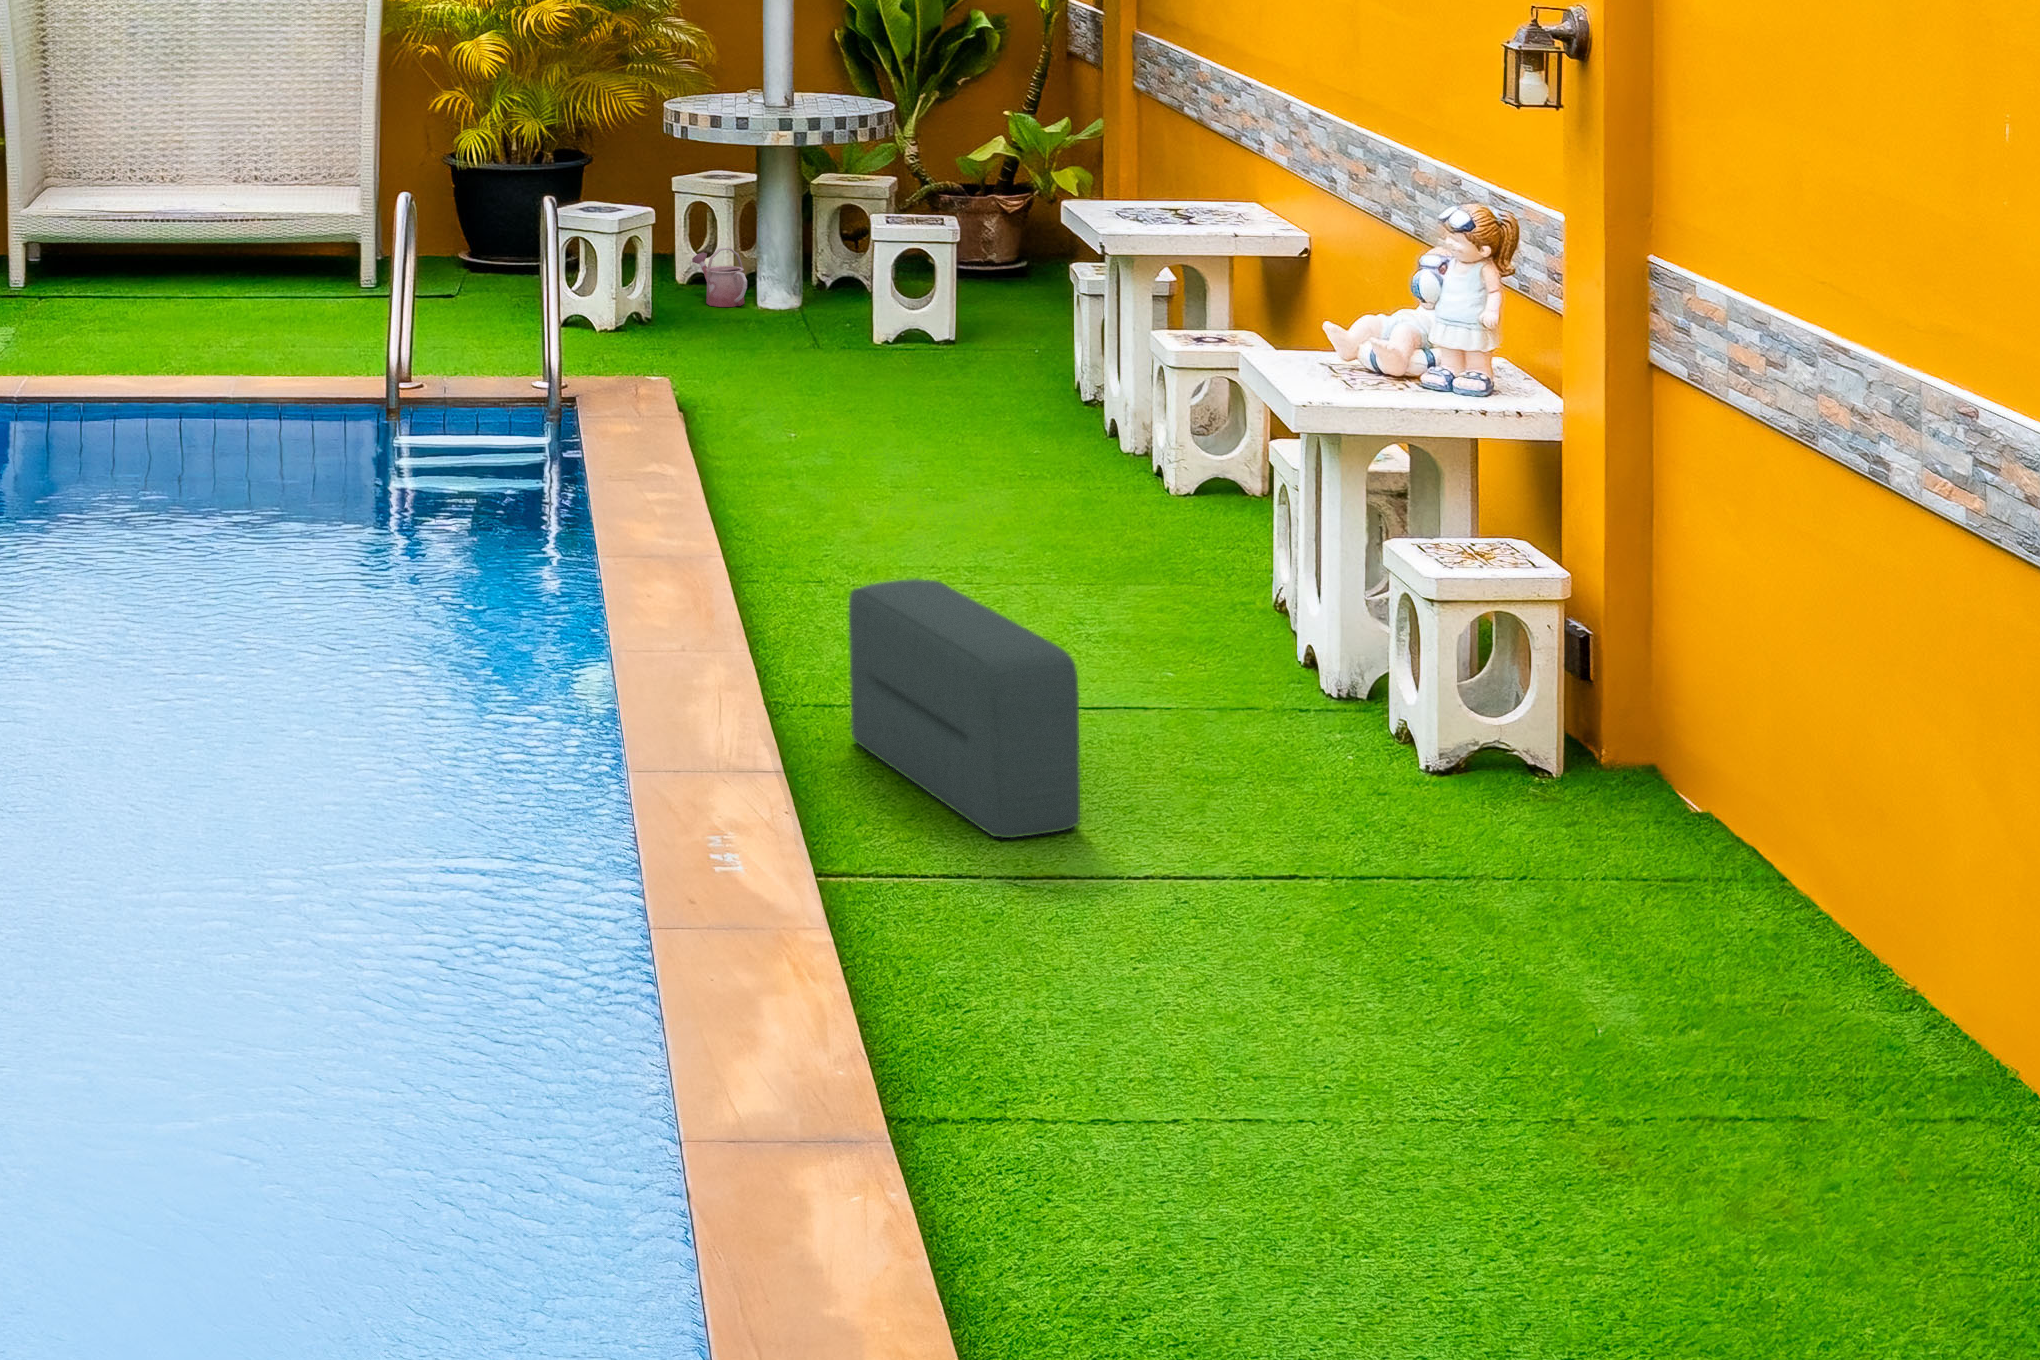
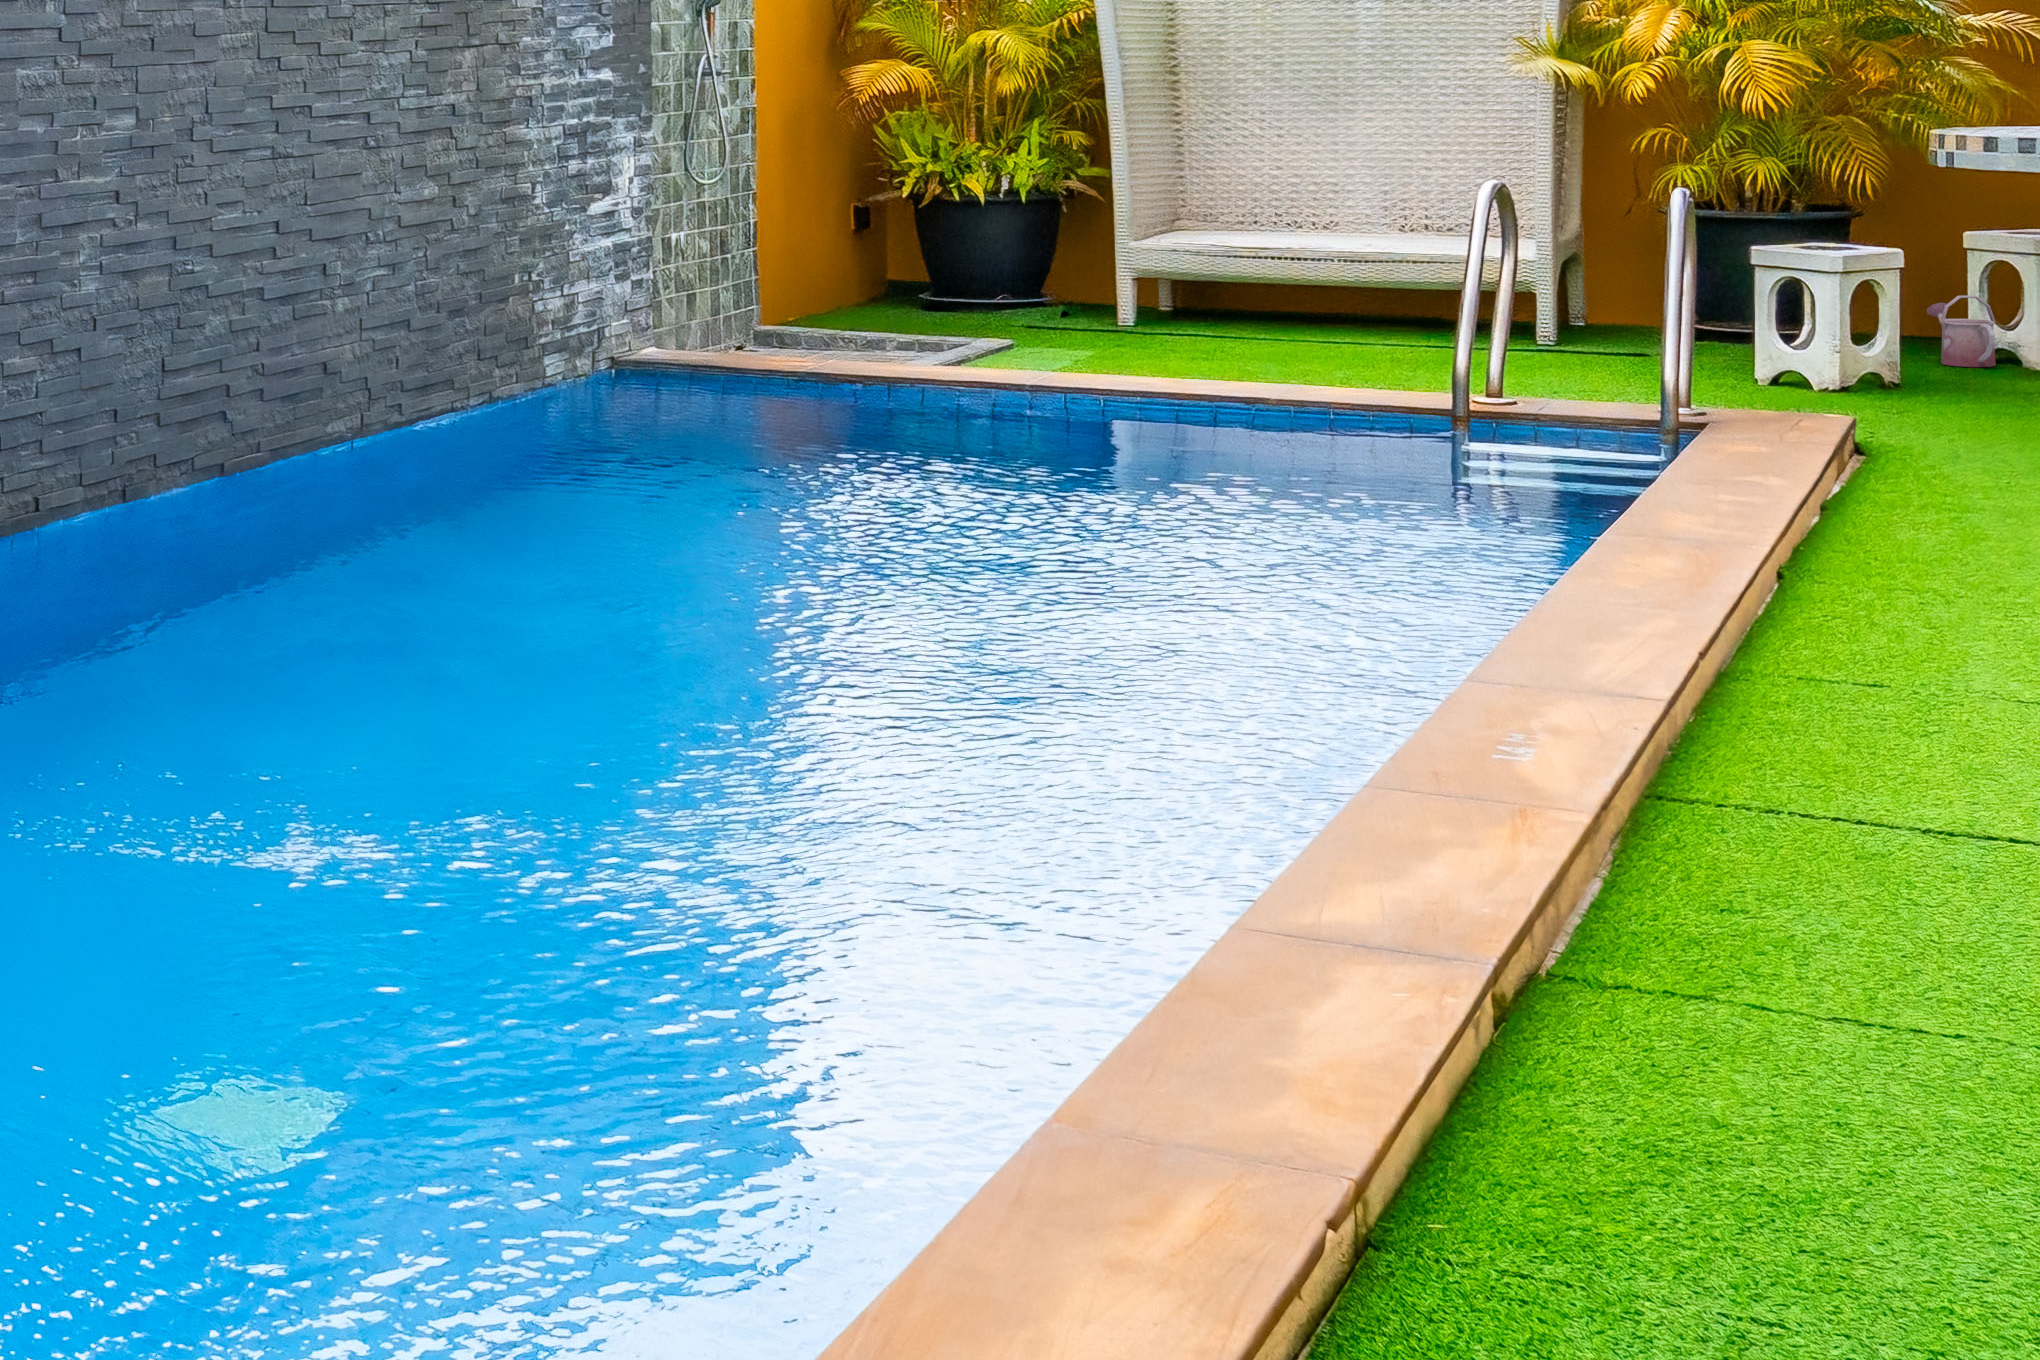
pouf: present [849,579,1080,838] -> none [1719,507,1962,794]

